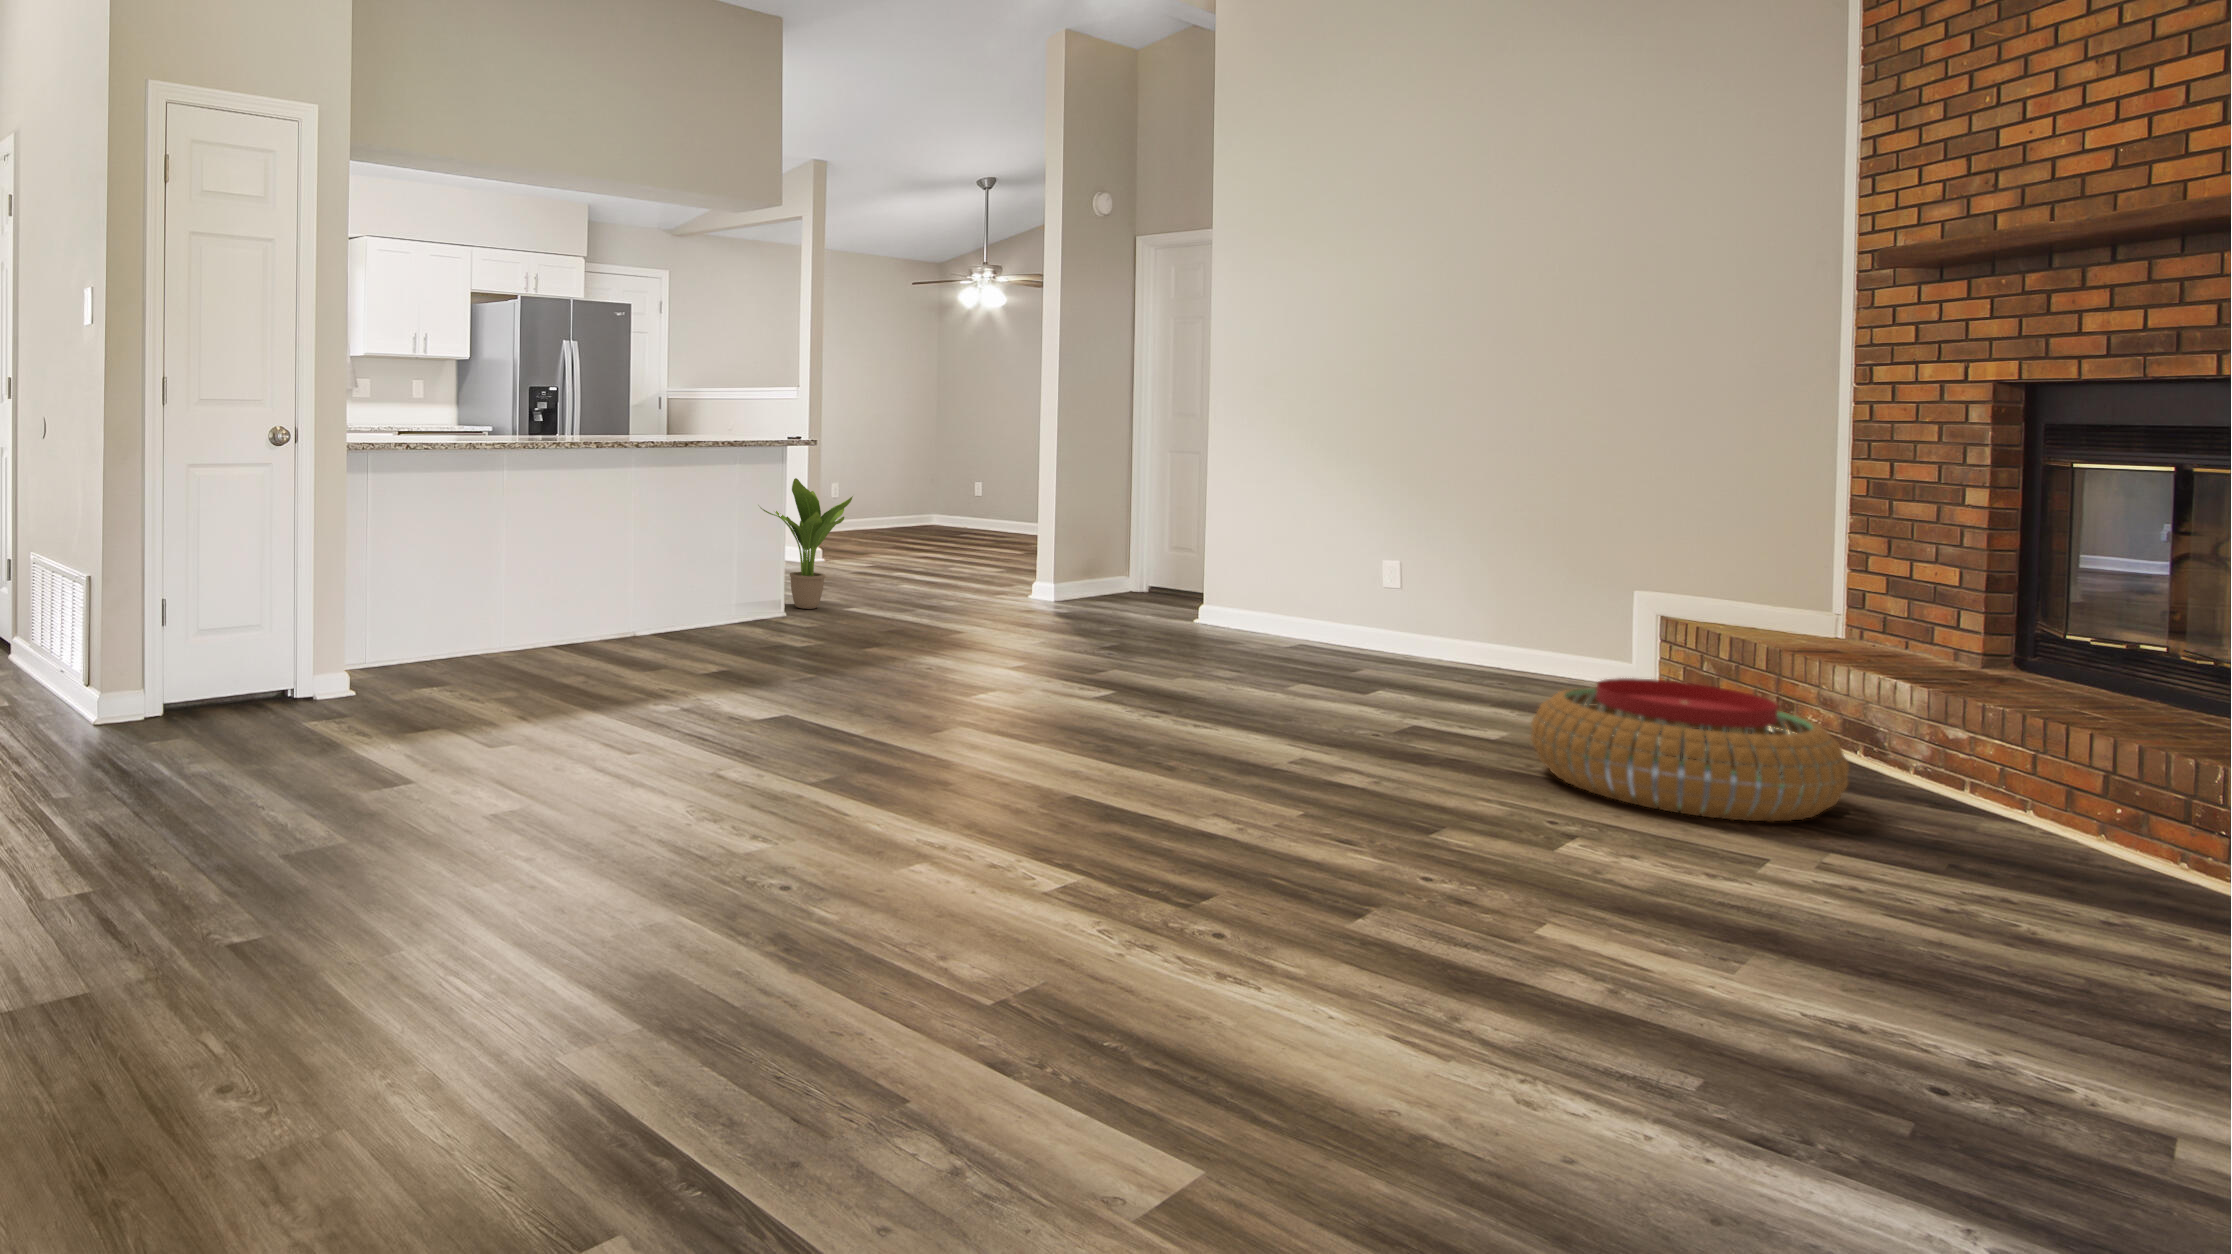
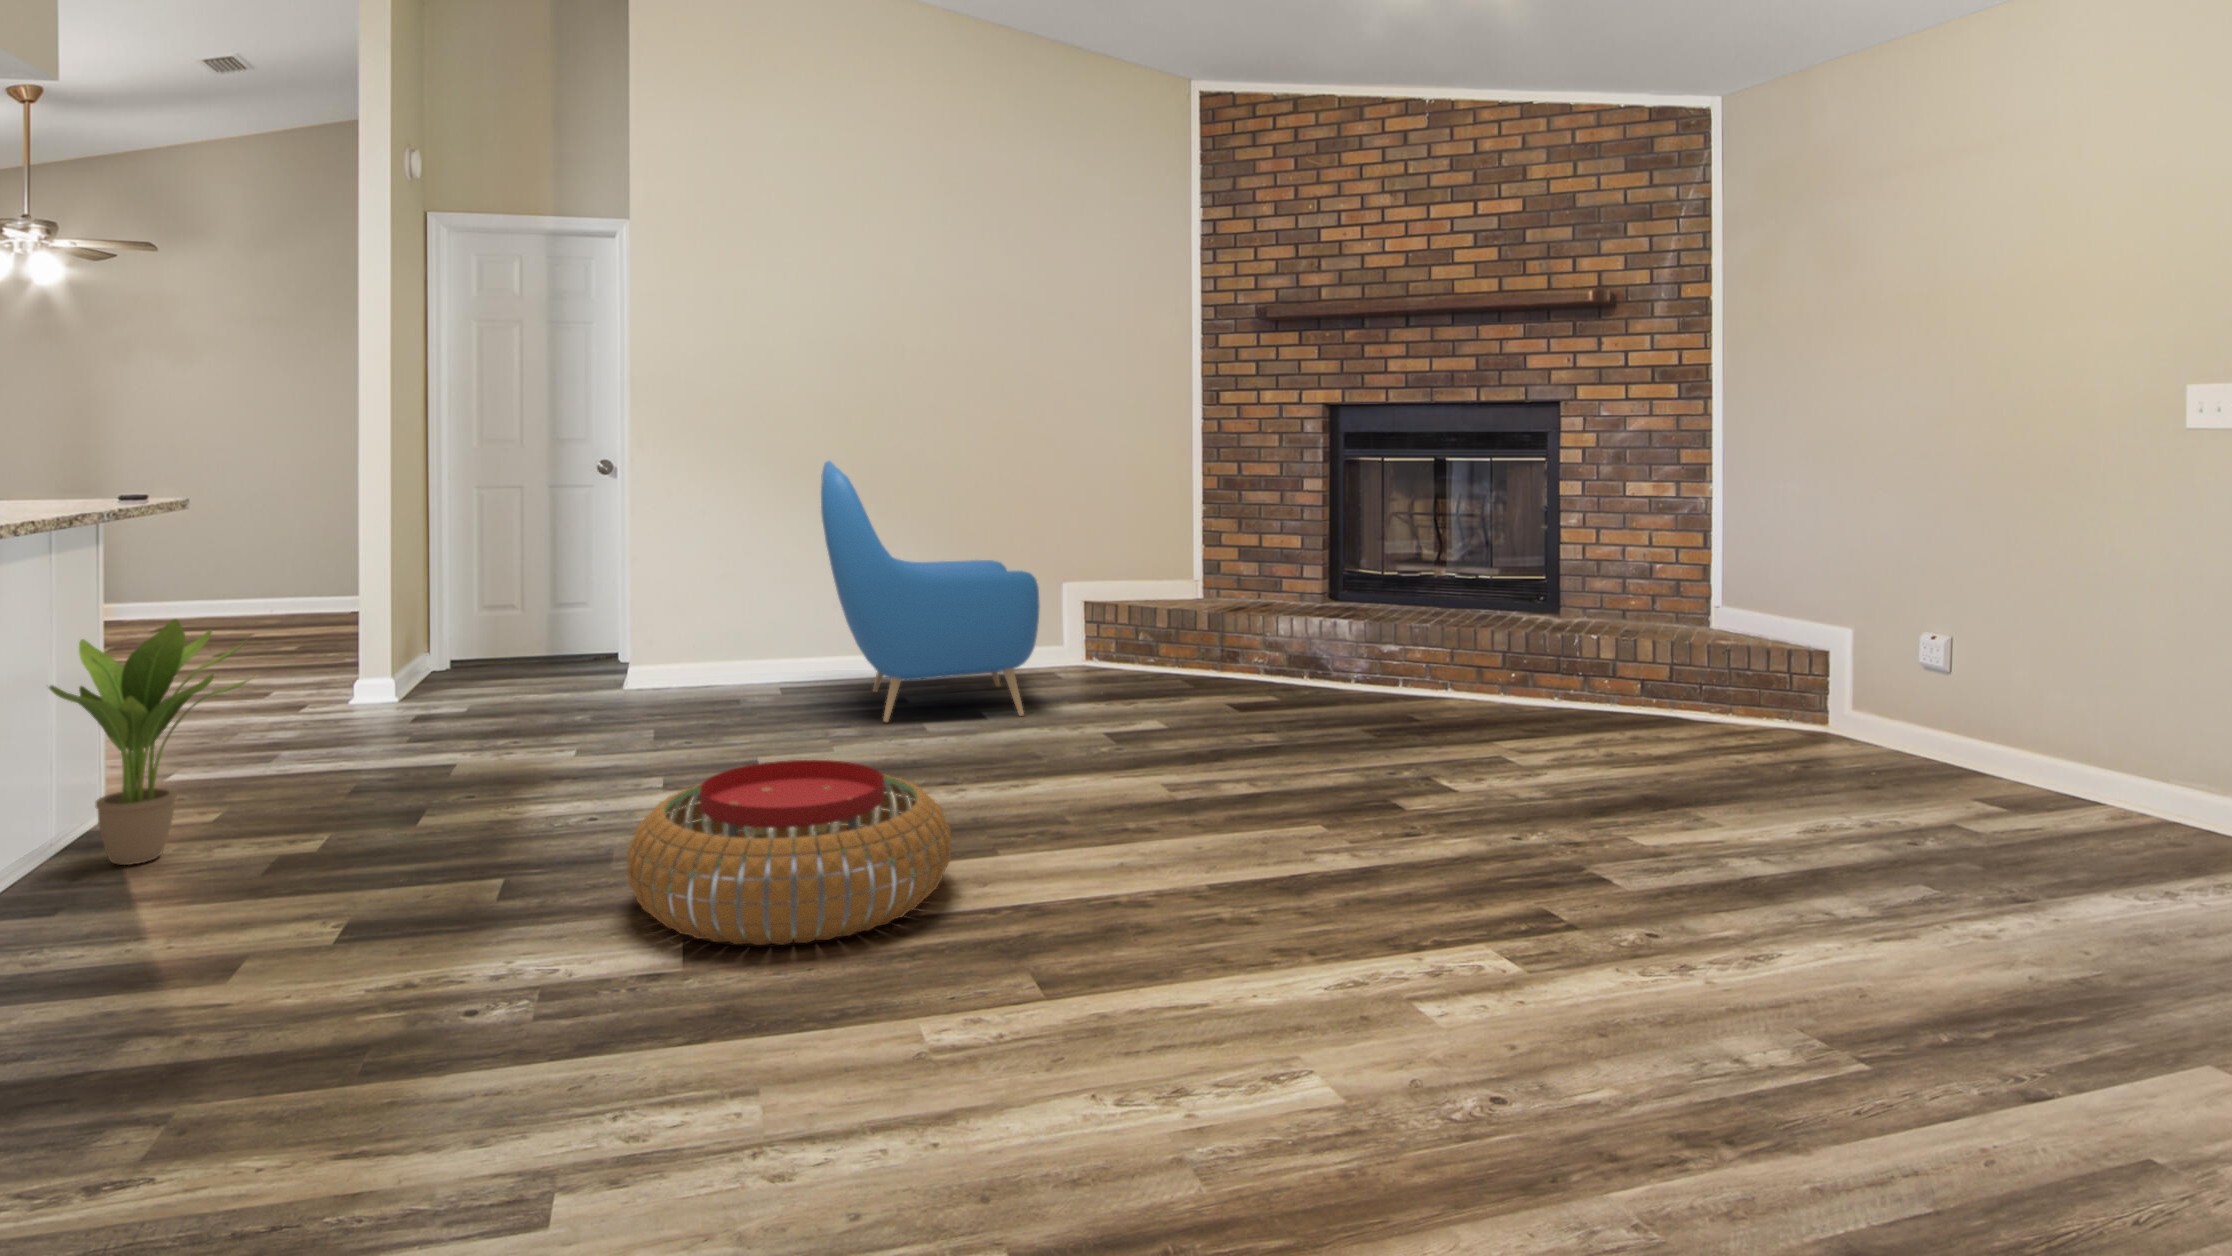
armchair: none [1270,427,1539,689] -> present [821,461,1039,722]
pouf: present [1531,678,1849,822] -> present [627,760,951,945]

